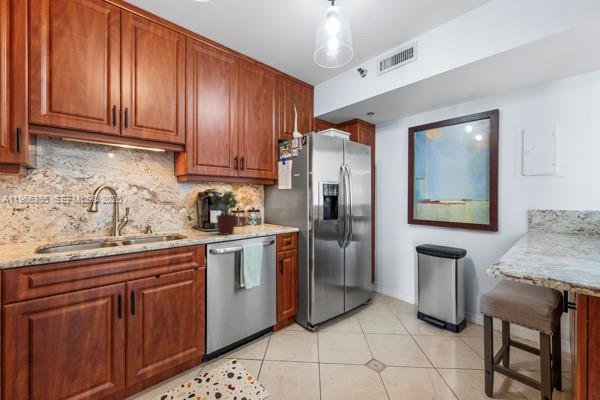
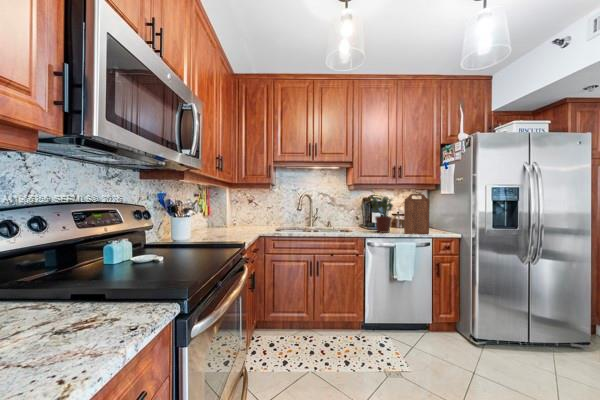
cutting board: none [250,188,274,233] -> present [404,194,429,234]

